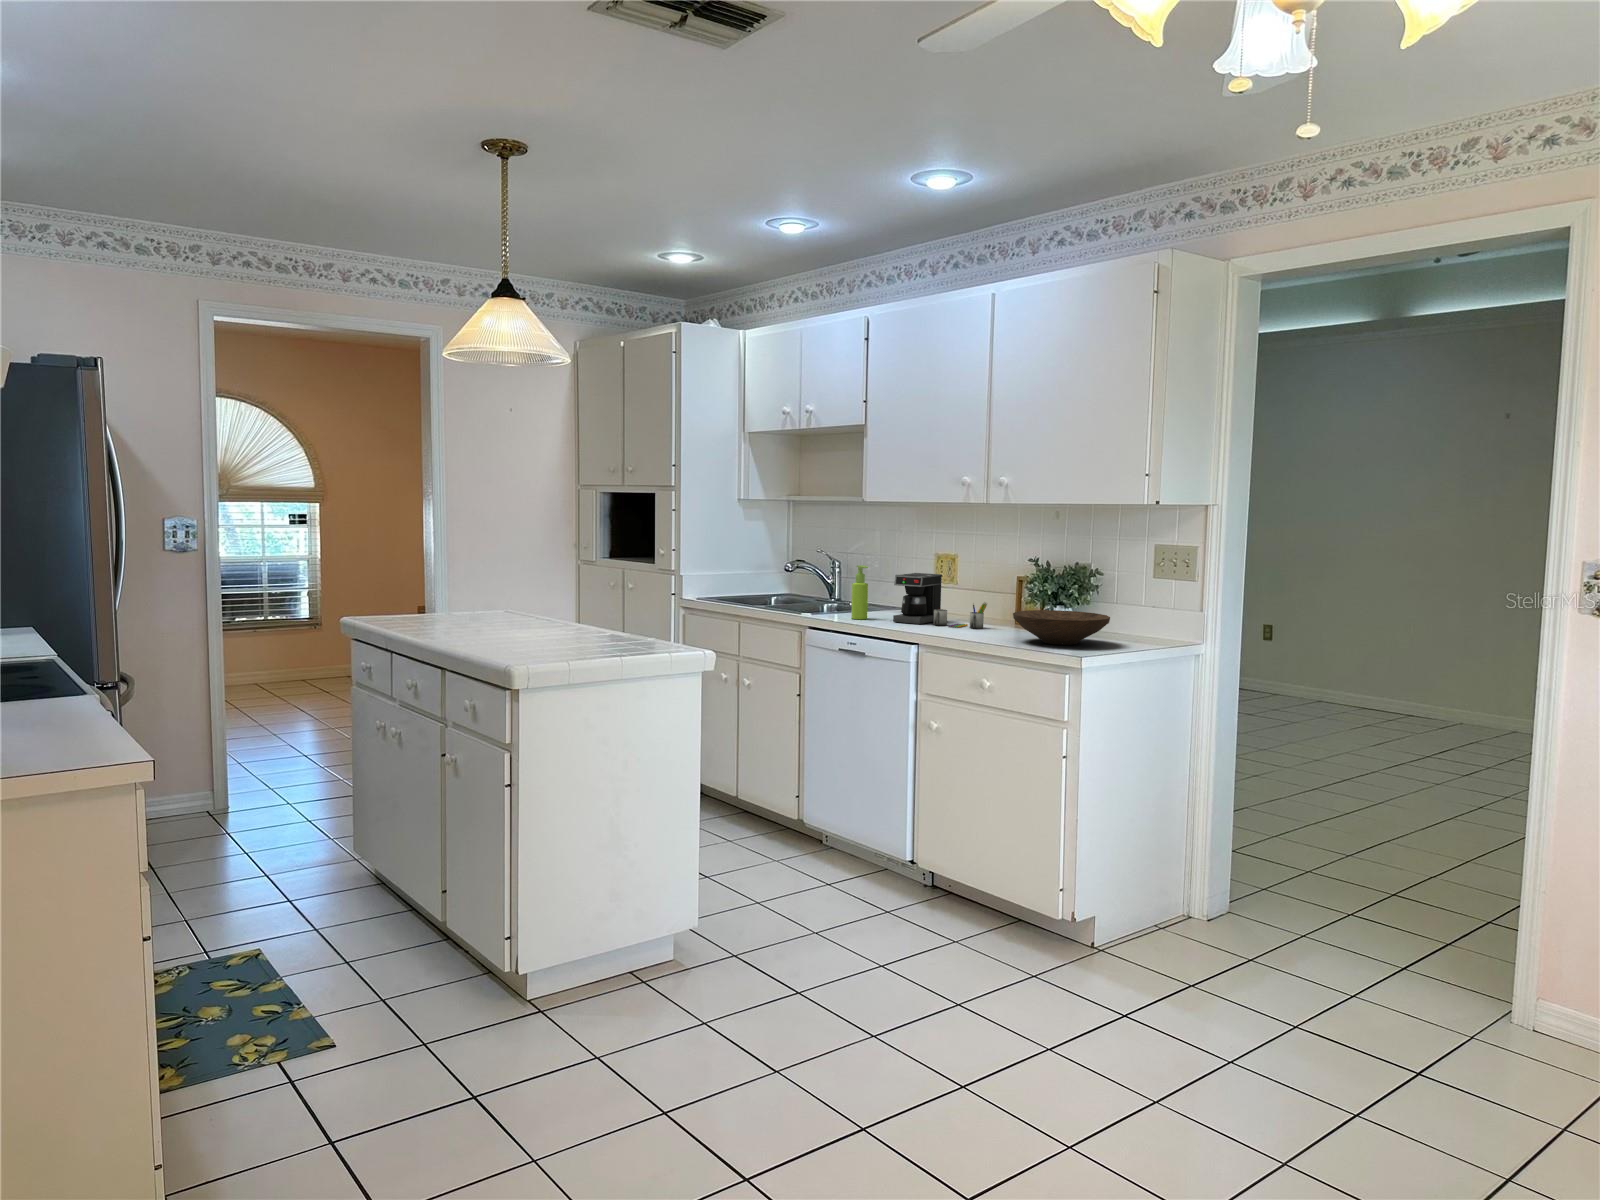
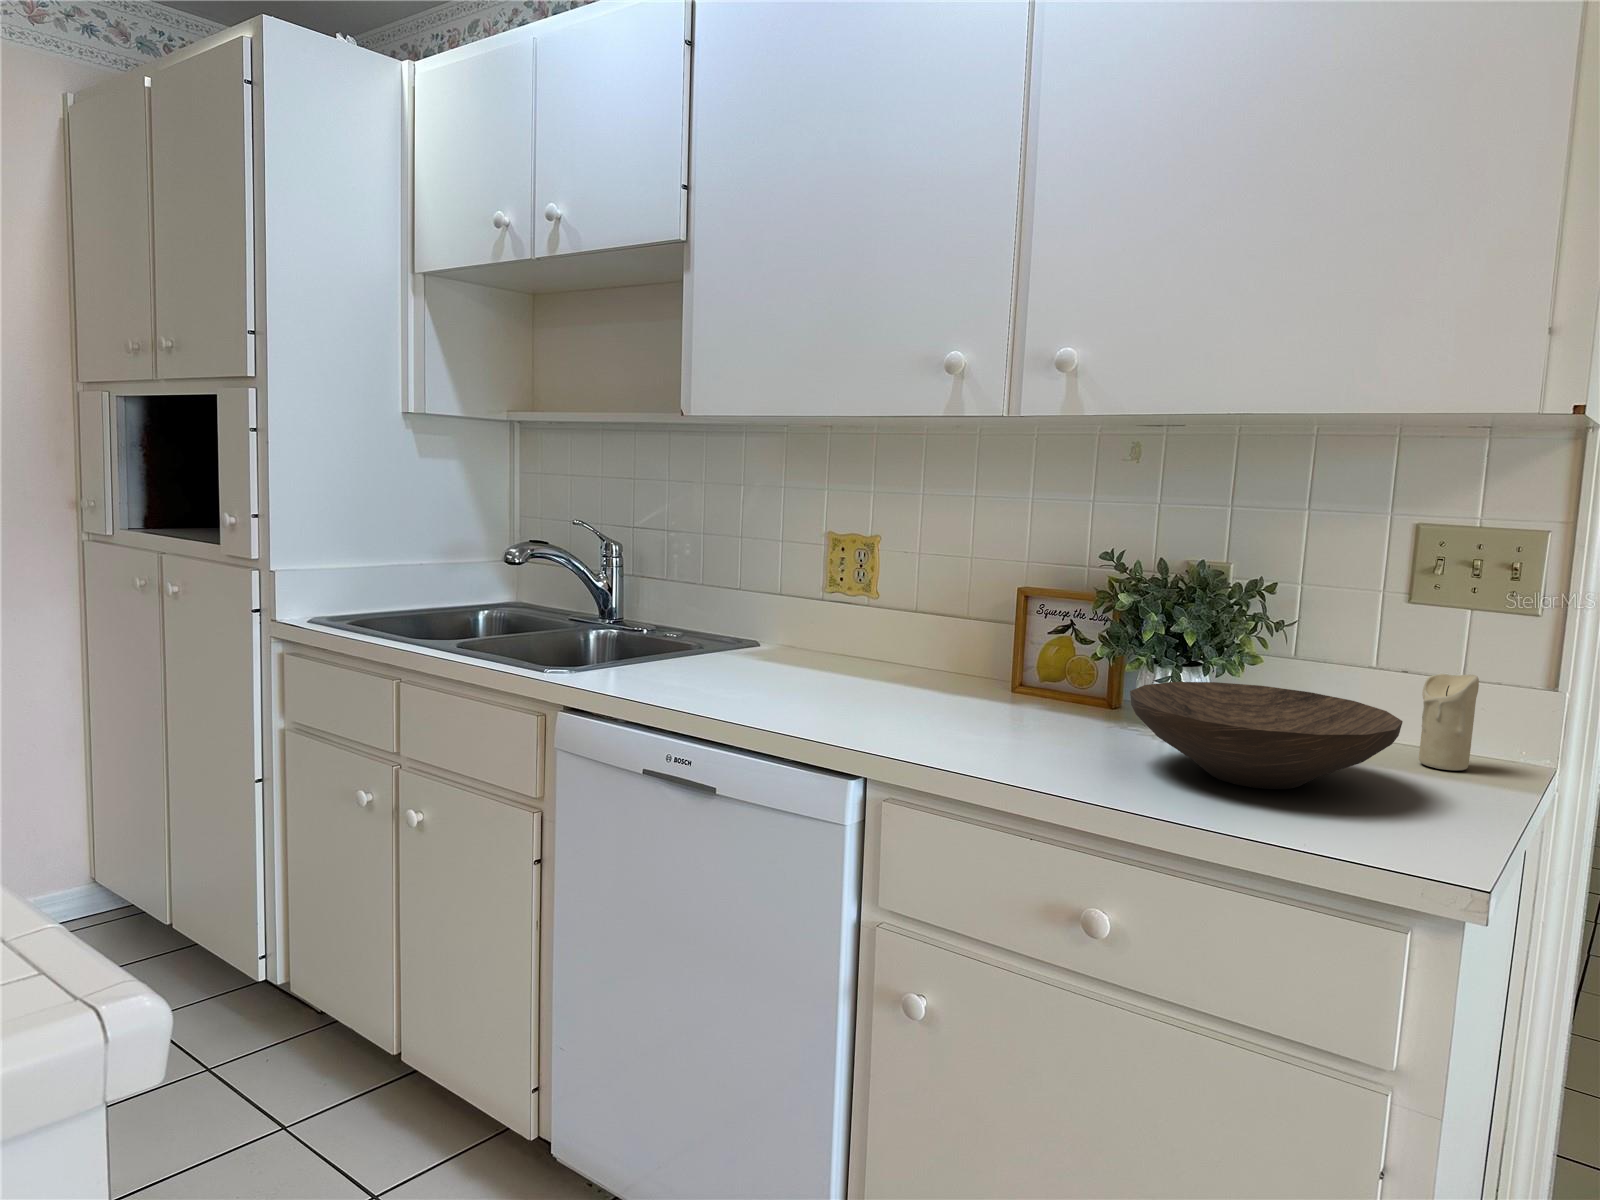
soap dispenser: present [851,565,868,619] -> none [662,559,703,684]
coffee maker: present [893,573,987,629] -> none [766,576,998,714]
candle: none [1142,606,1163,644] -> present [1419,674,1479,771]

